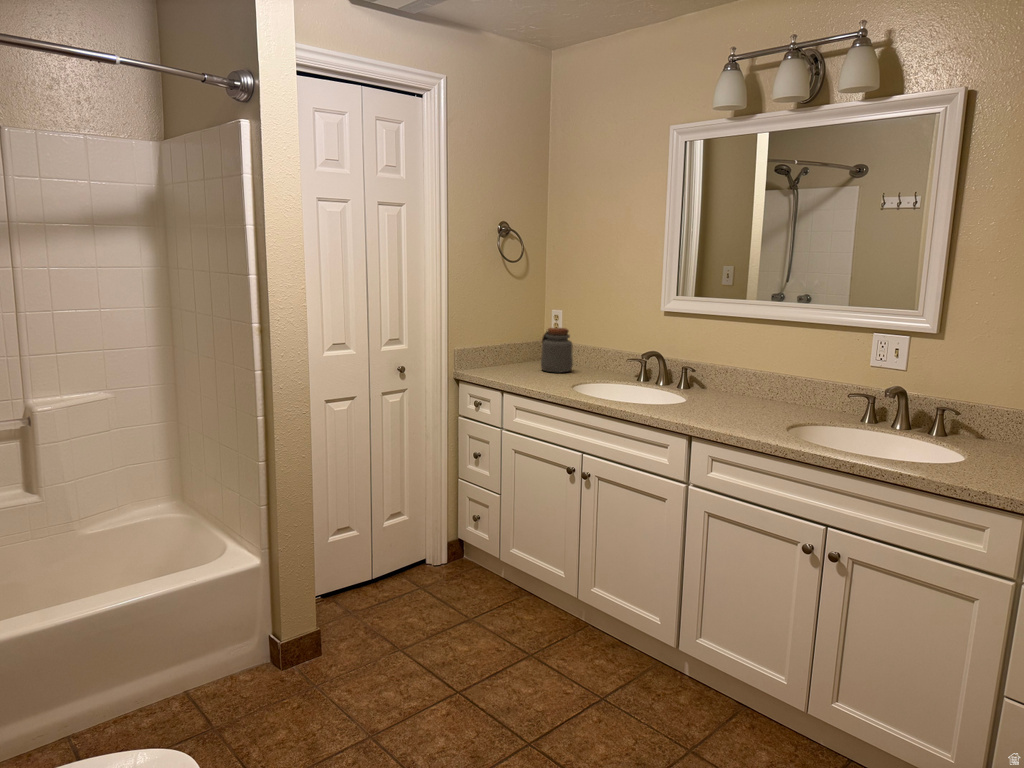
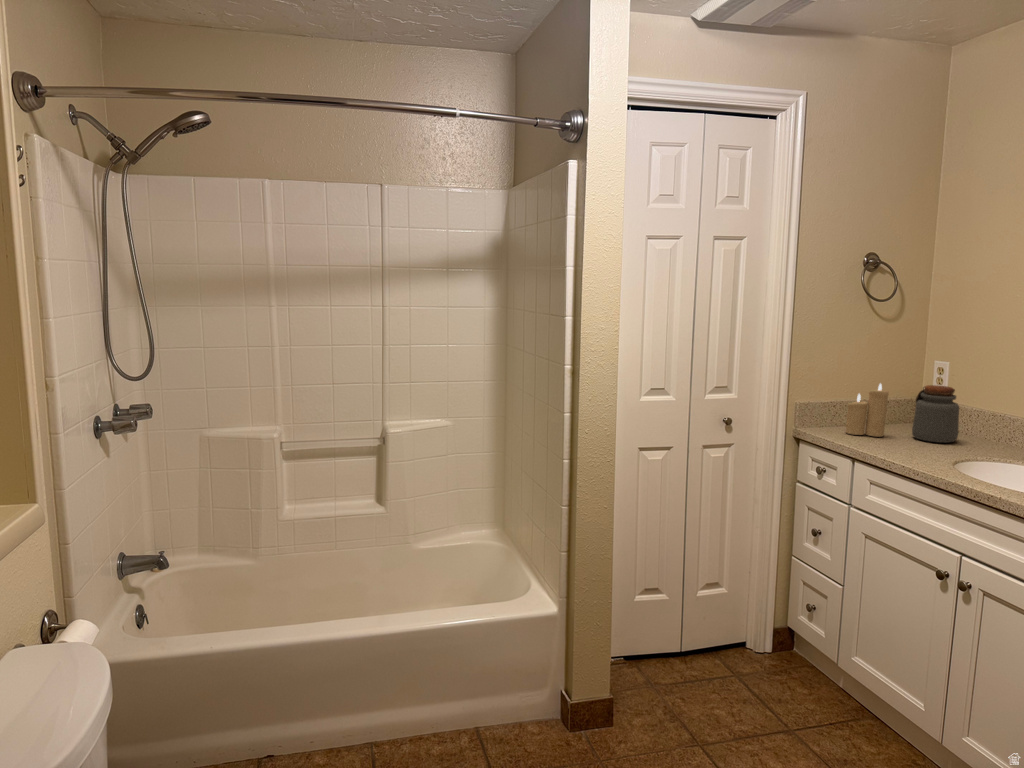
candle: none [493,328,523,372] -> present [846,384,889,437]

